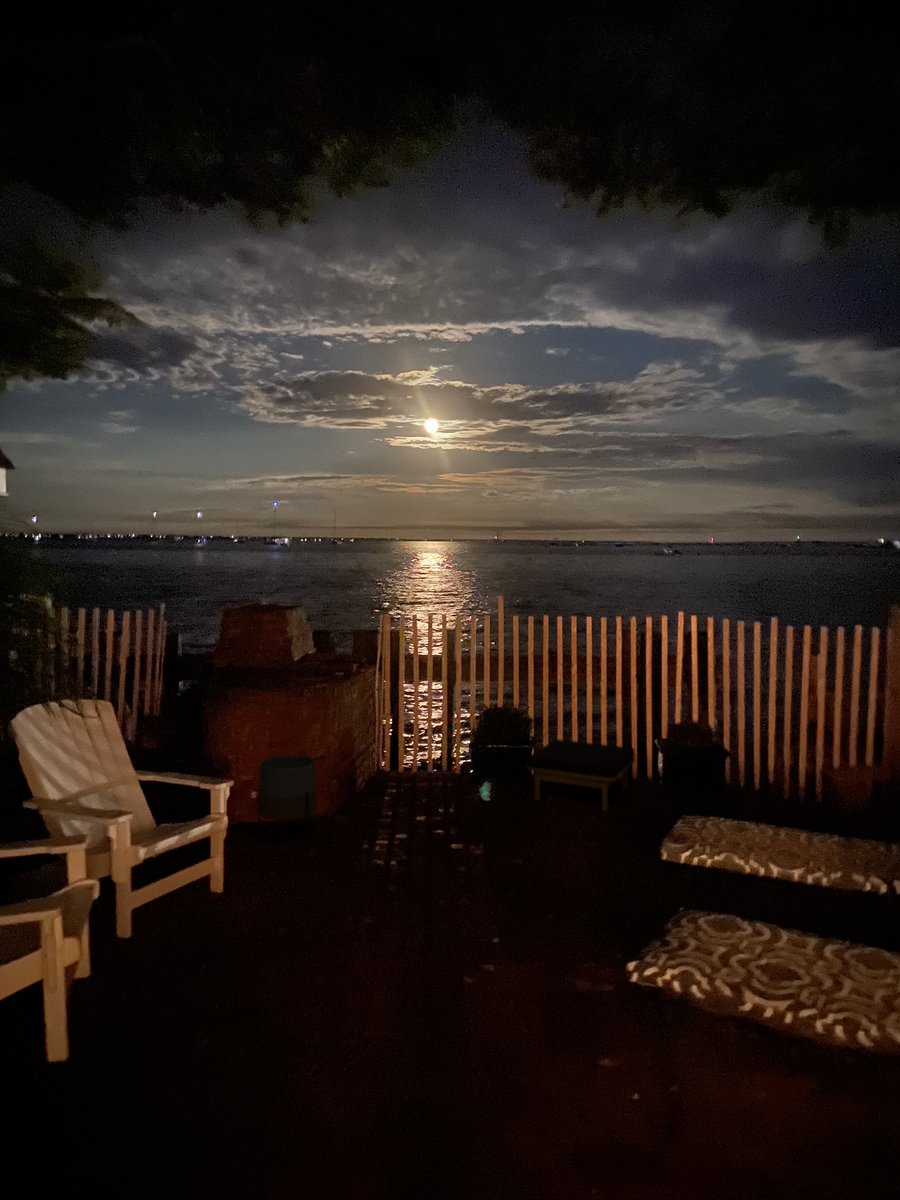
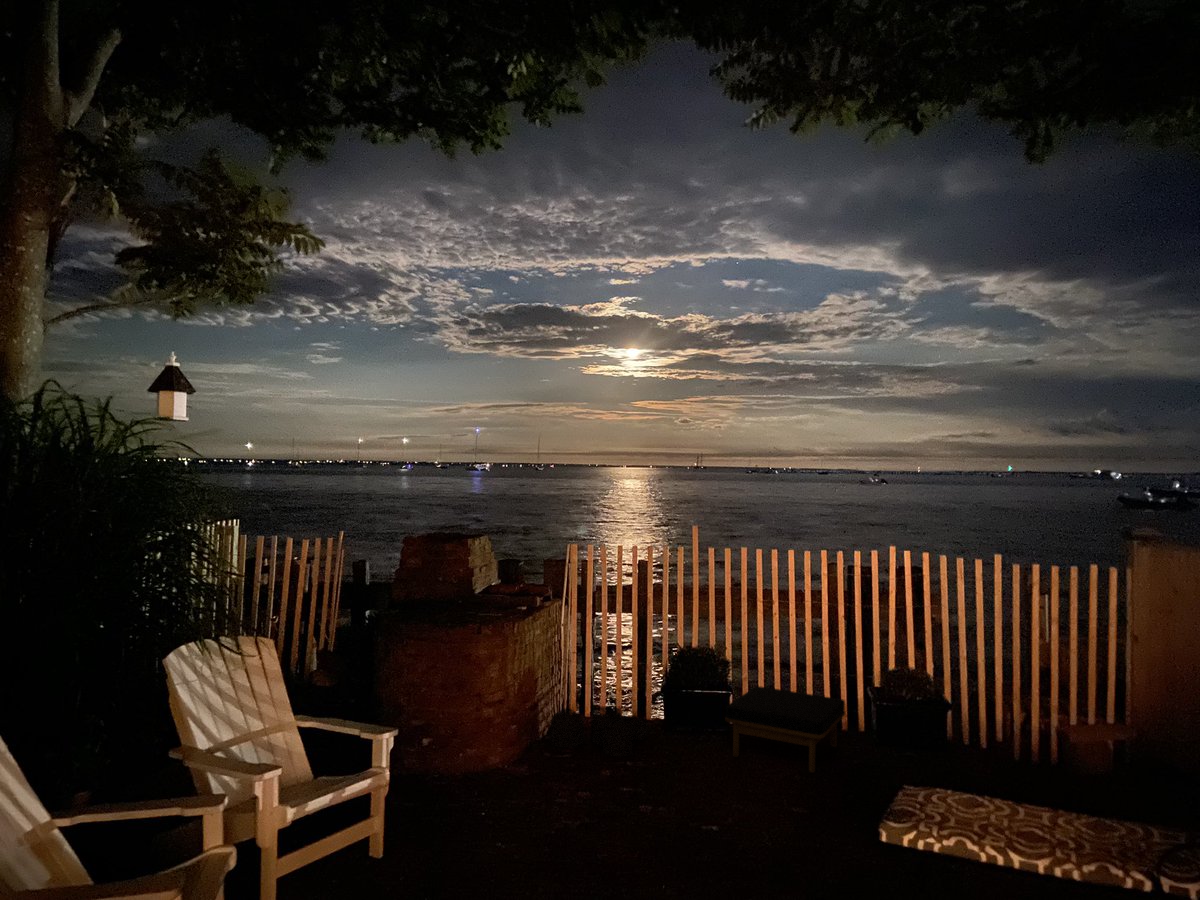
planter: present [257,755,317,844] -> none [426,699,493,802]
woven basket: none [366,759,458,804] -> present [549,706,648,757]

